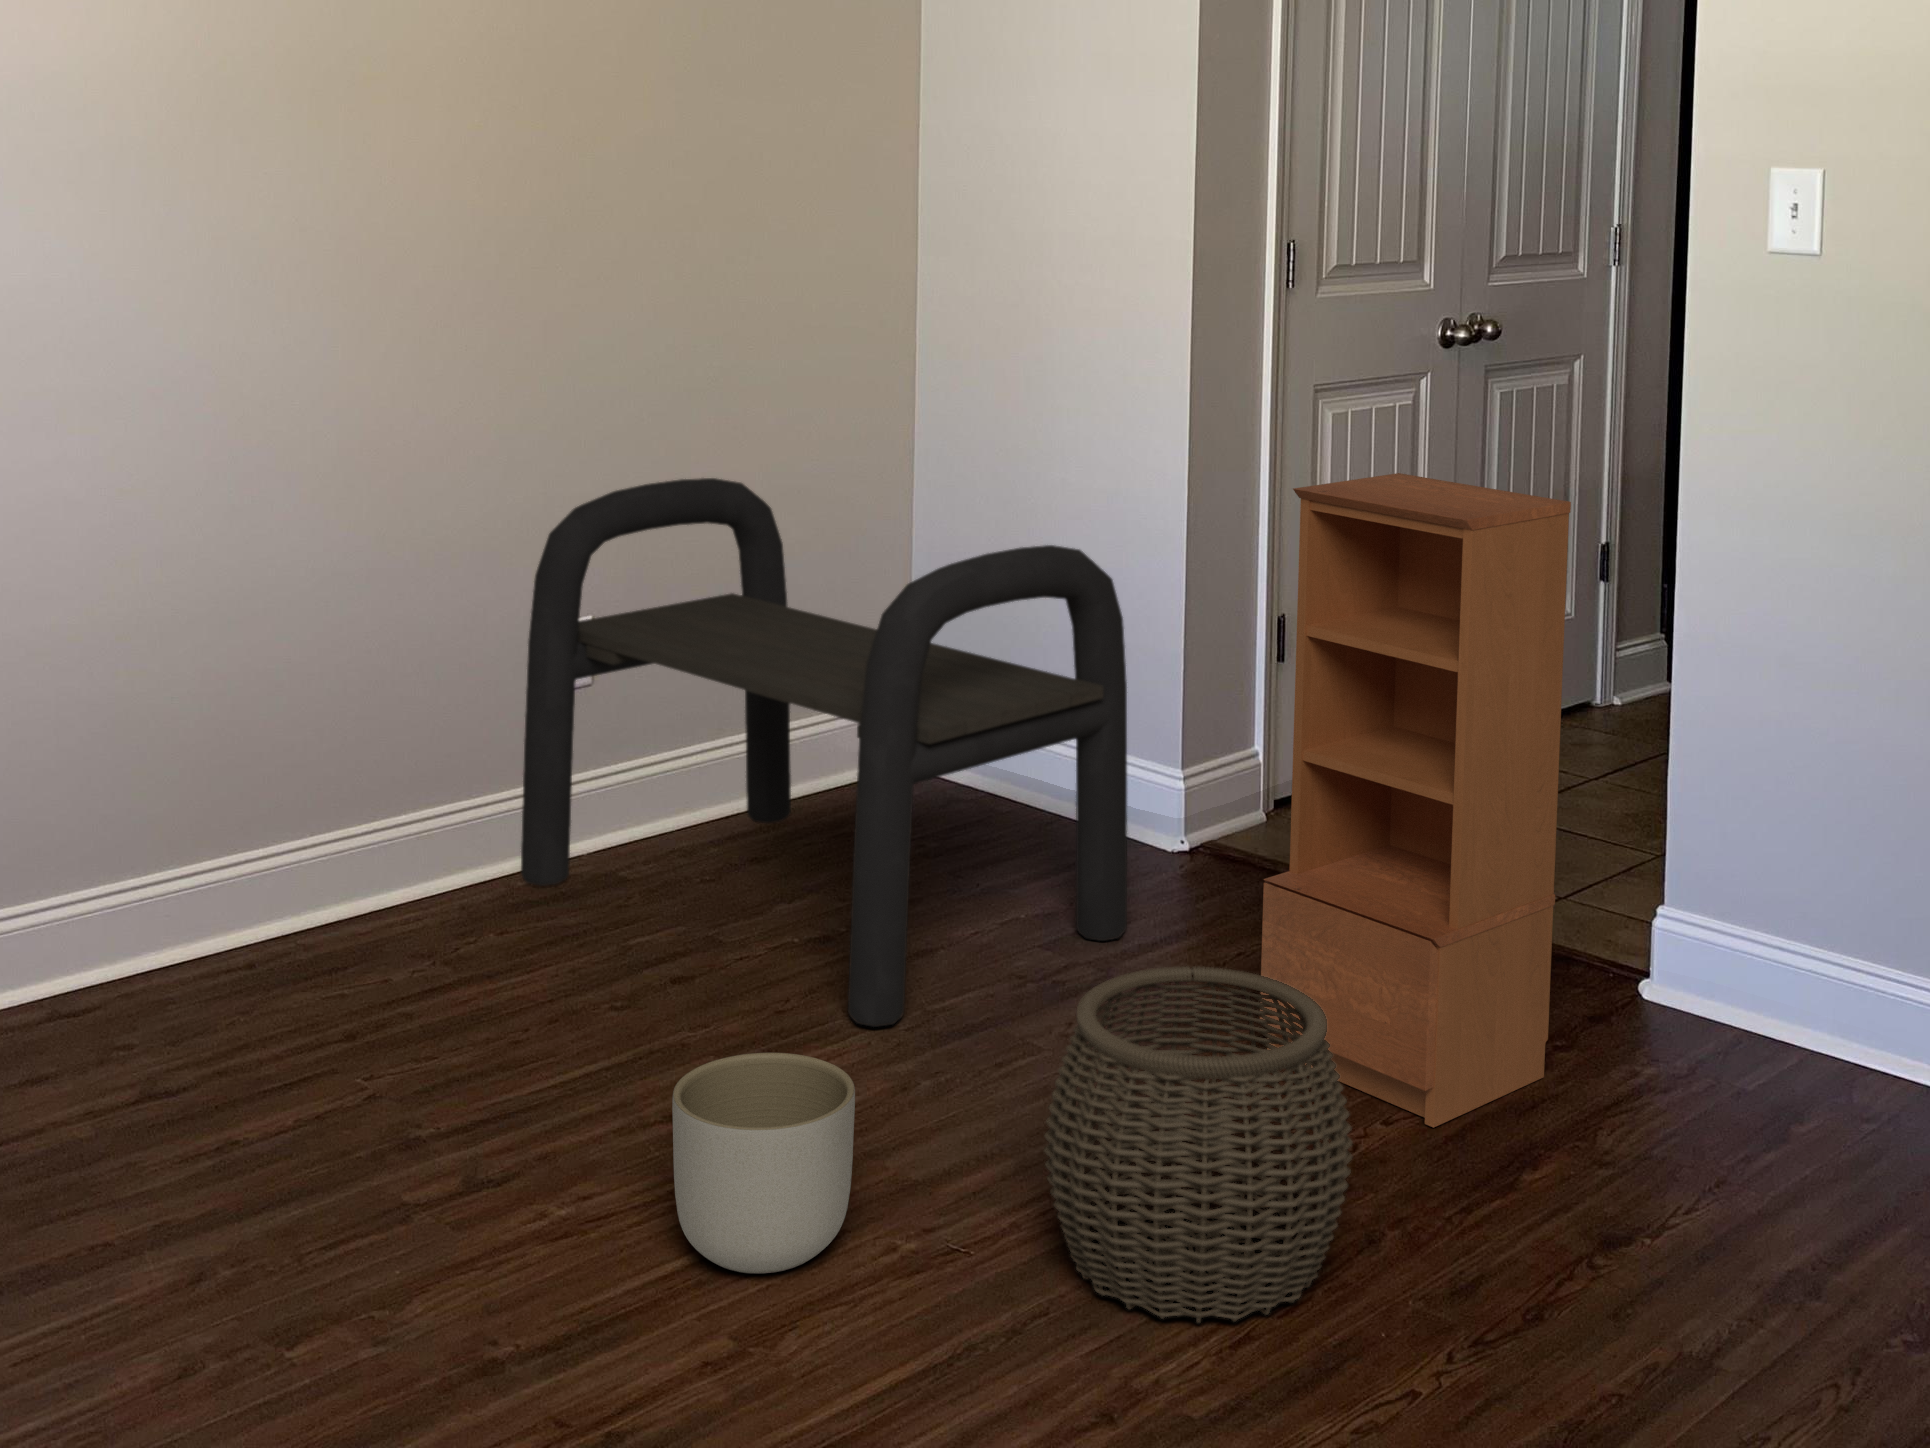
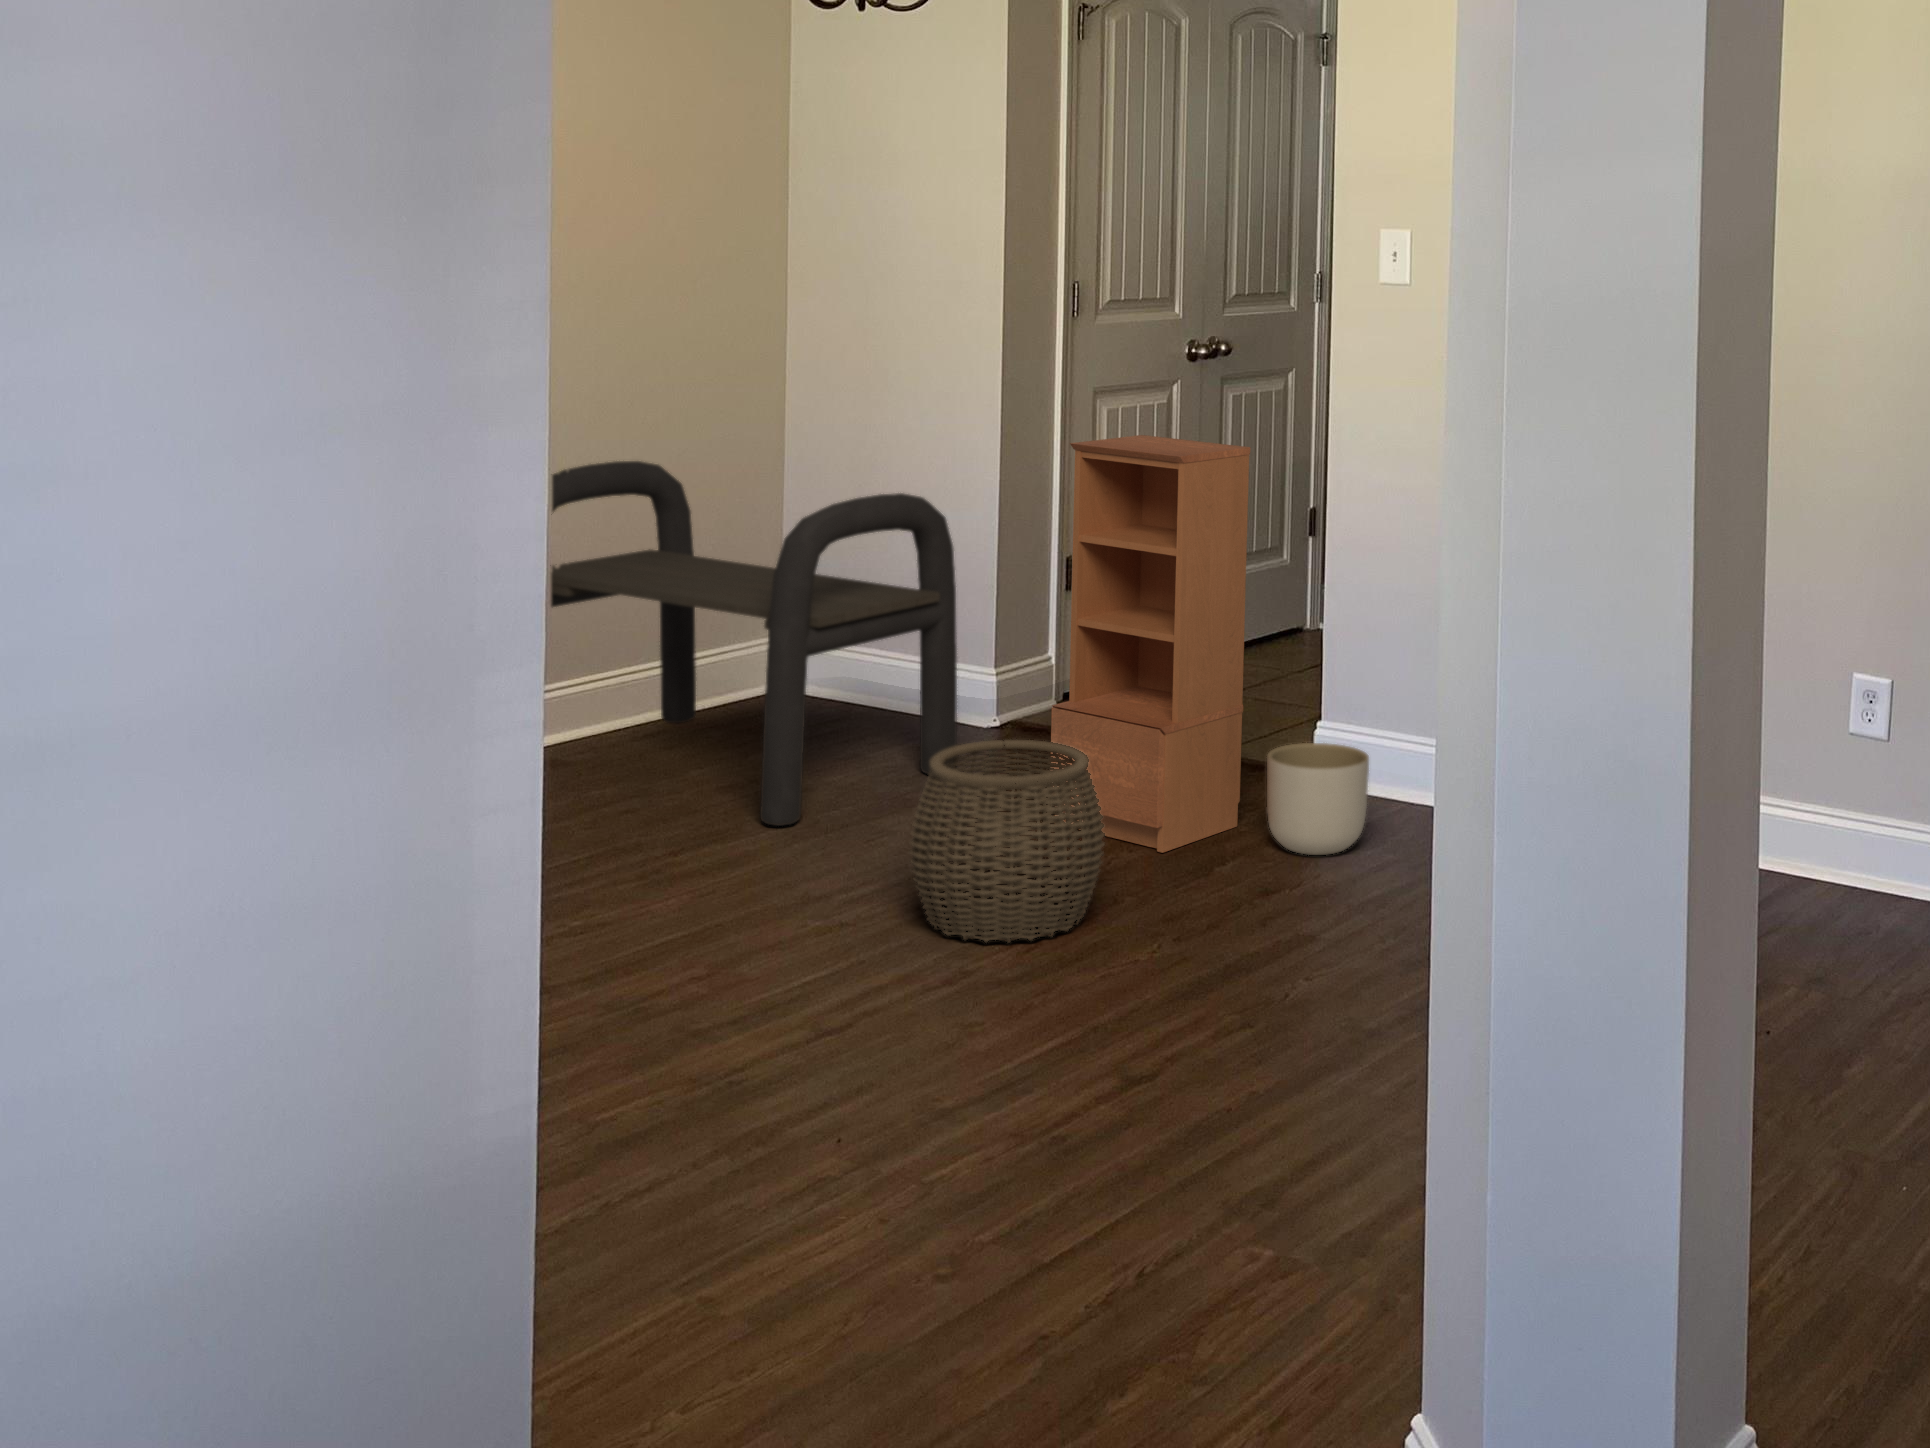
planter: present [672,1053,855,1274] -> present [1267,743,1369,855]

